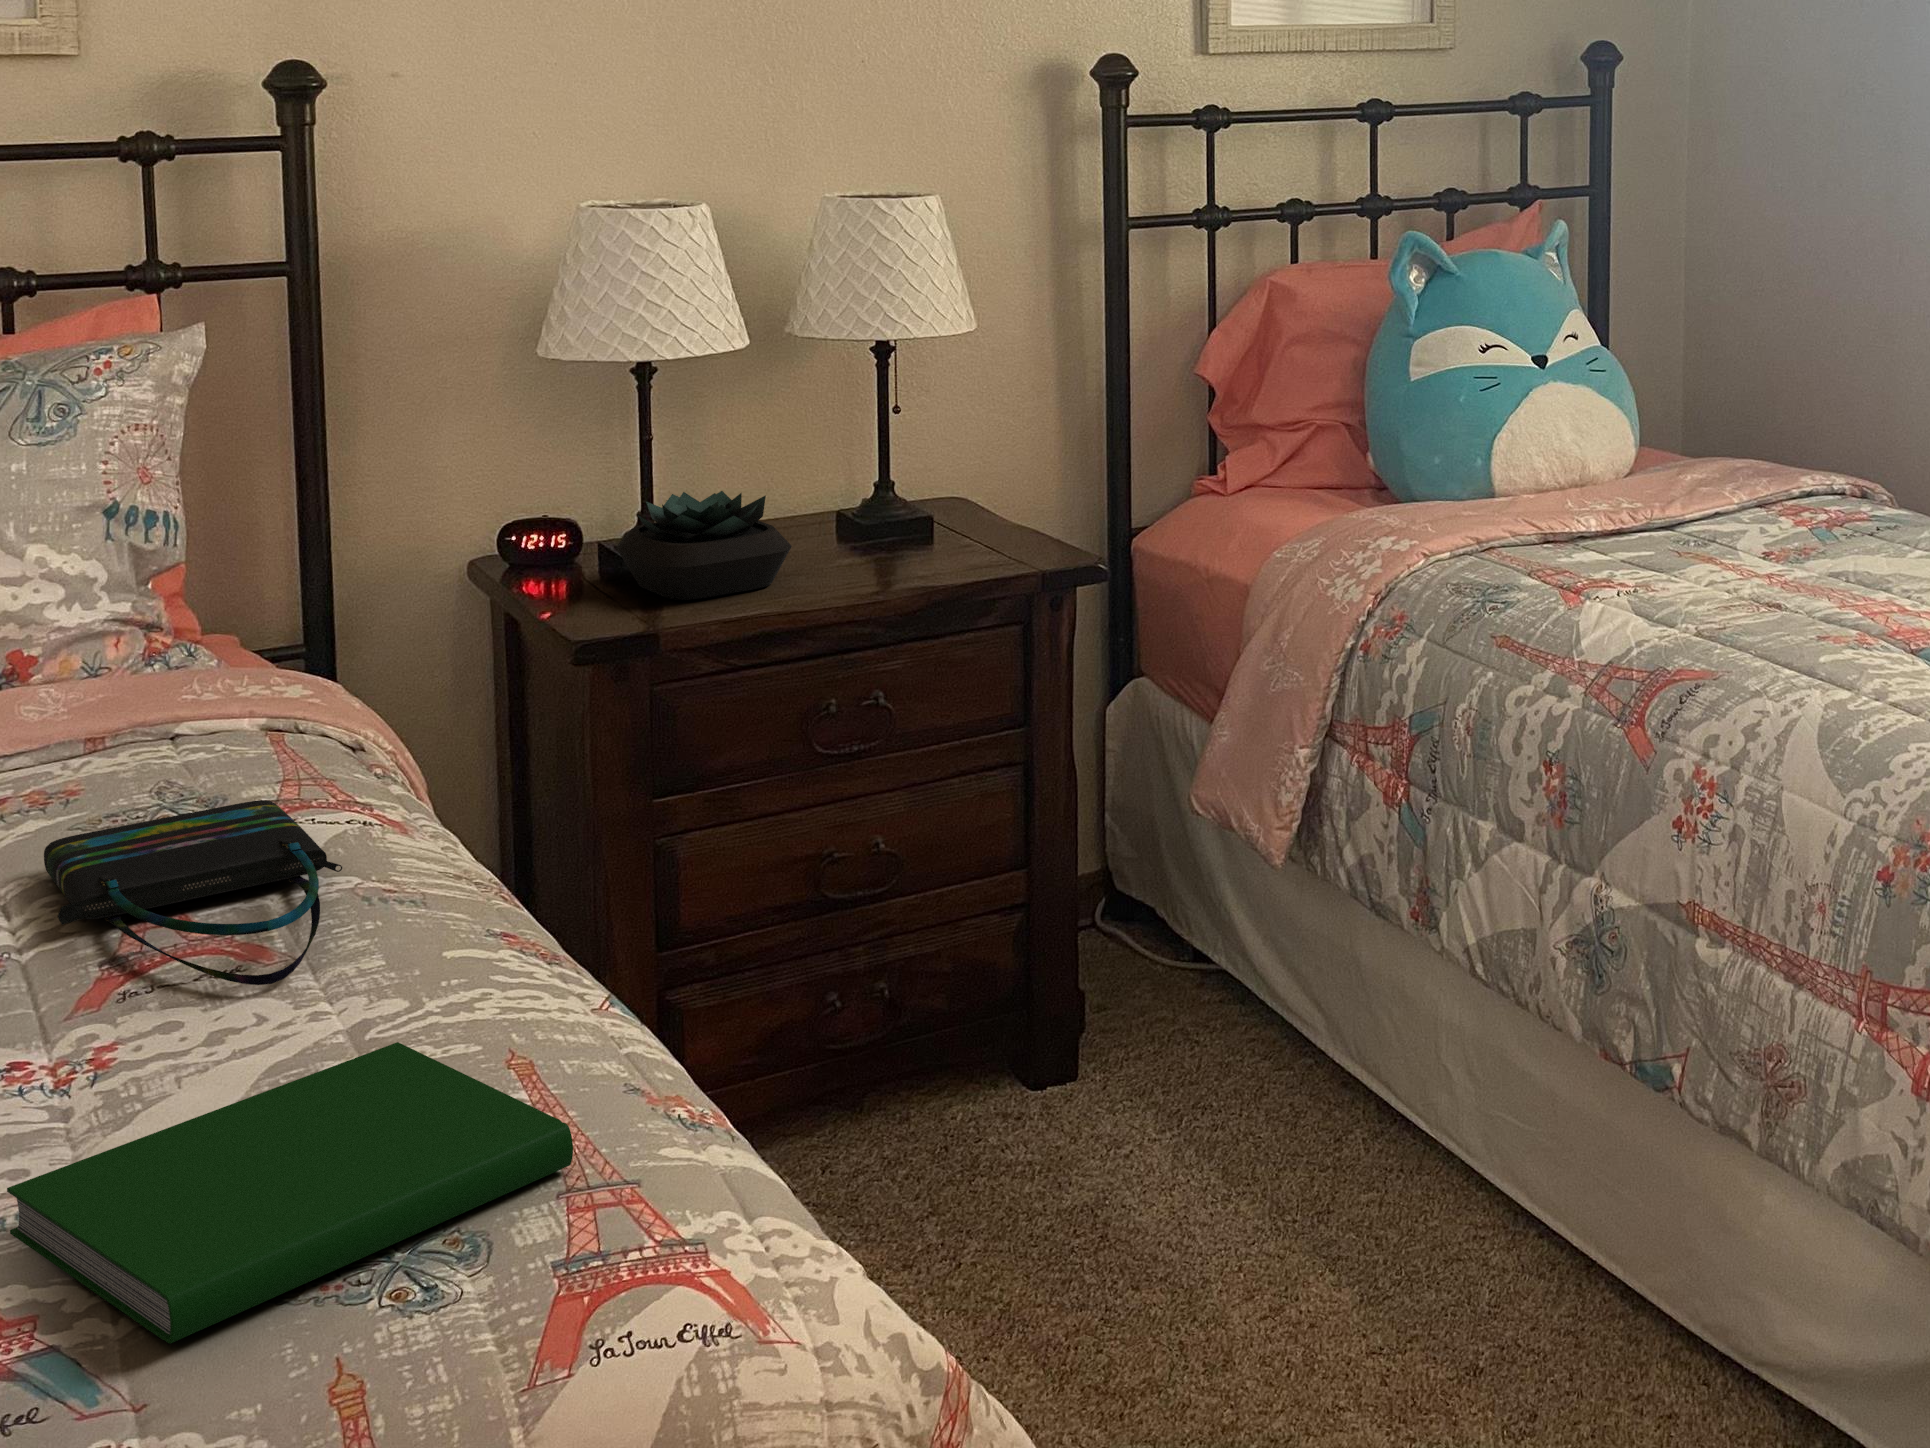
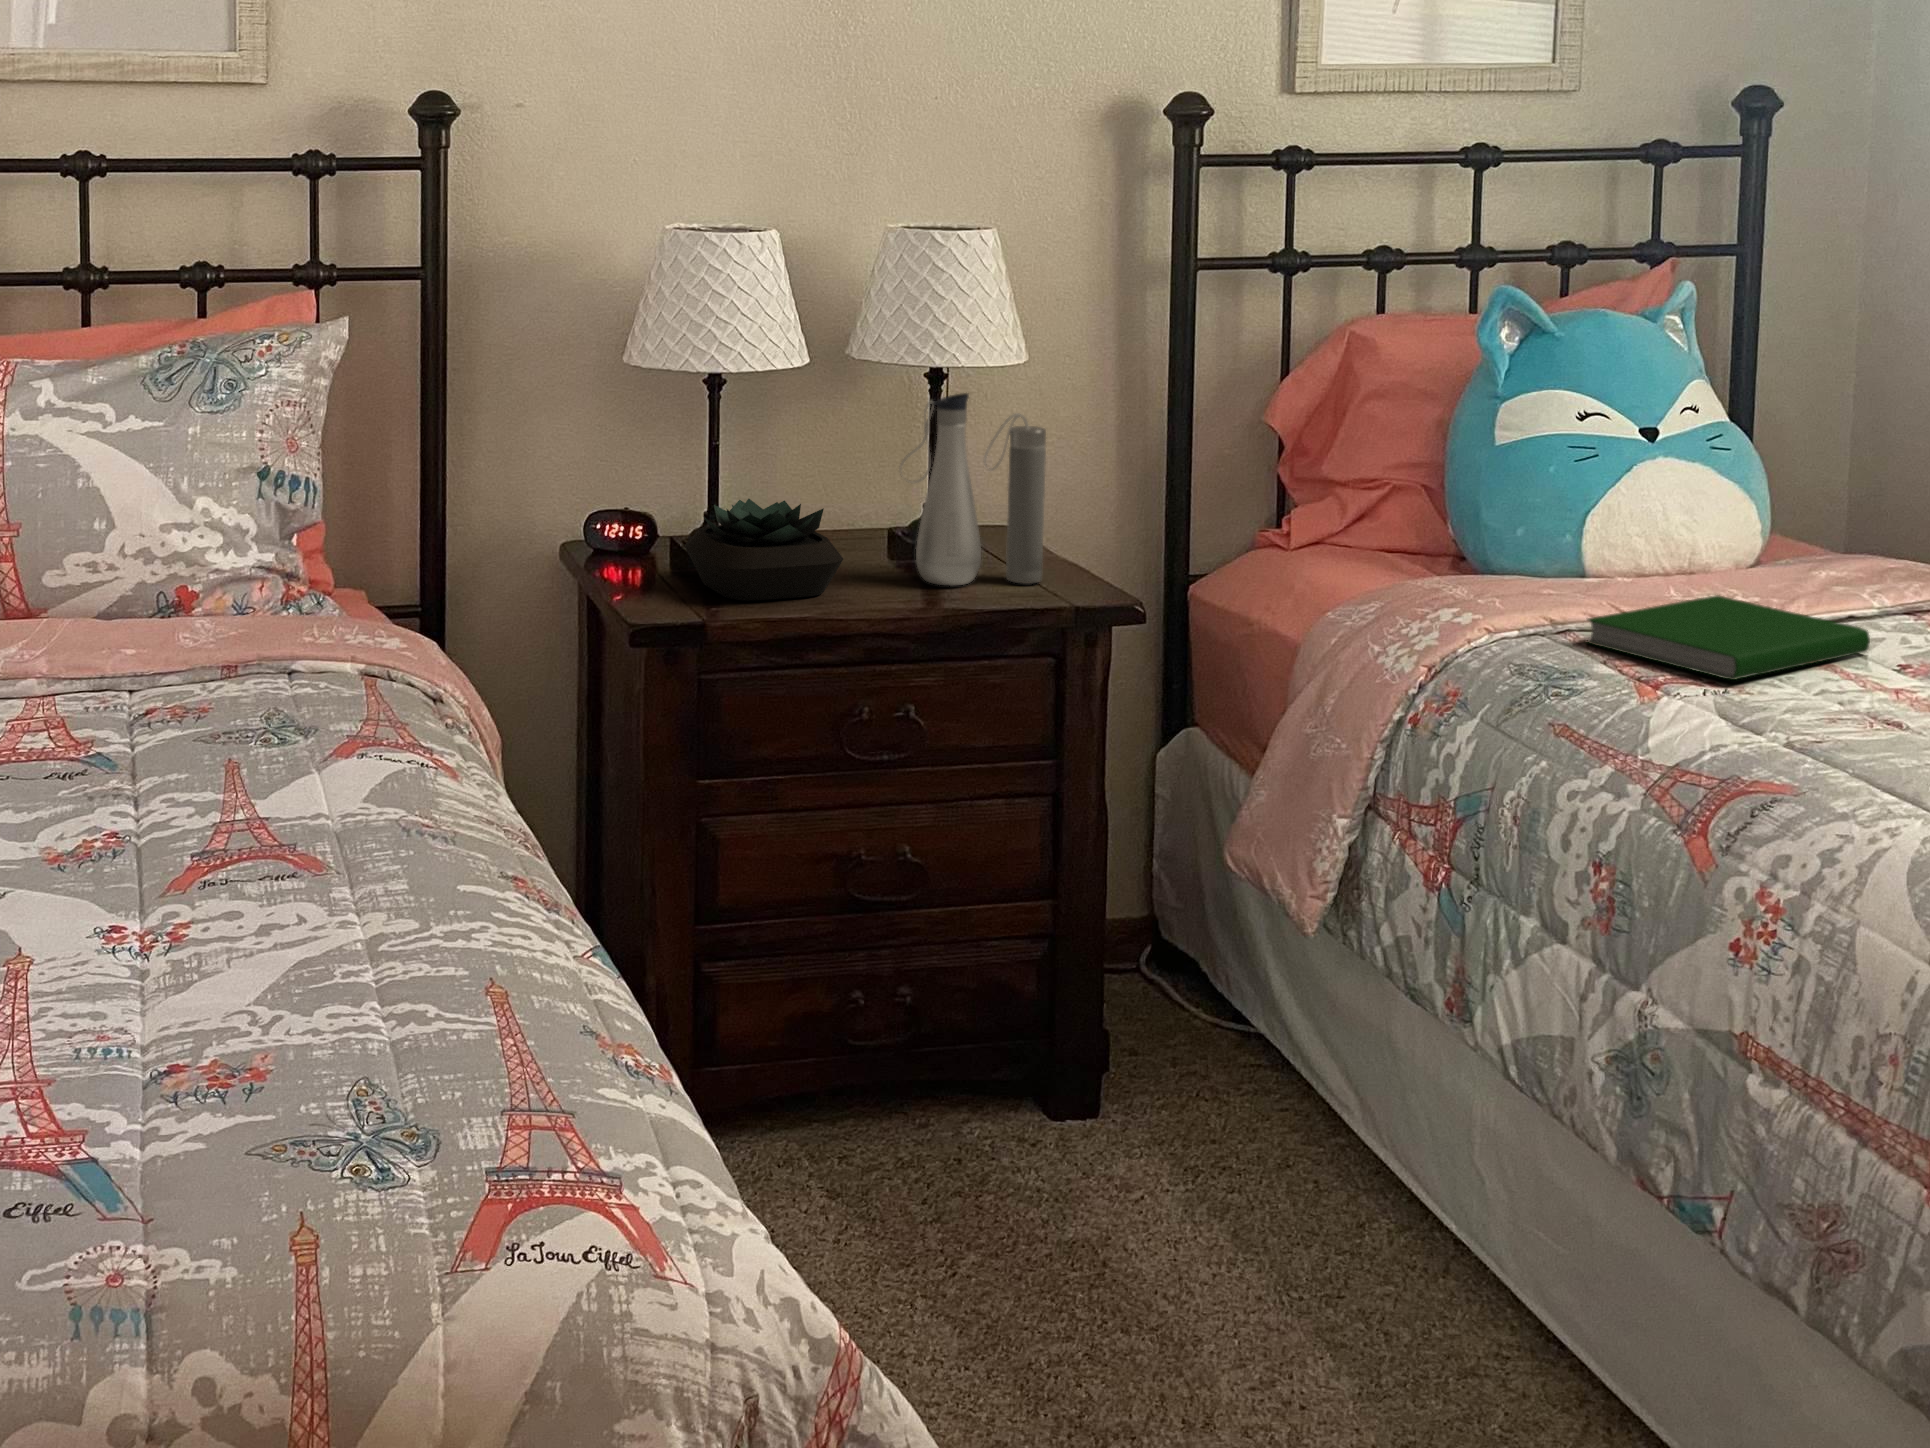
water bottle: none [843,366,993,563] -> present [900,393,1046,586]
tote bag: present [44,800,342,985] -> none [165,735,393,893]
hardcover book: present [7,1042,573,1343] -> present [1586,595,1870,680]

